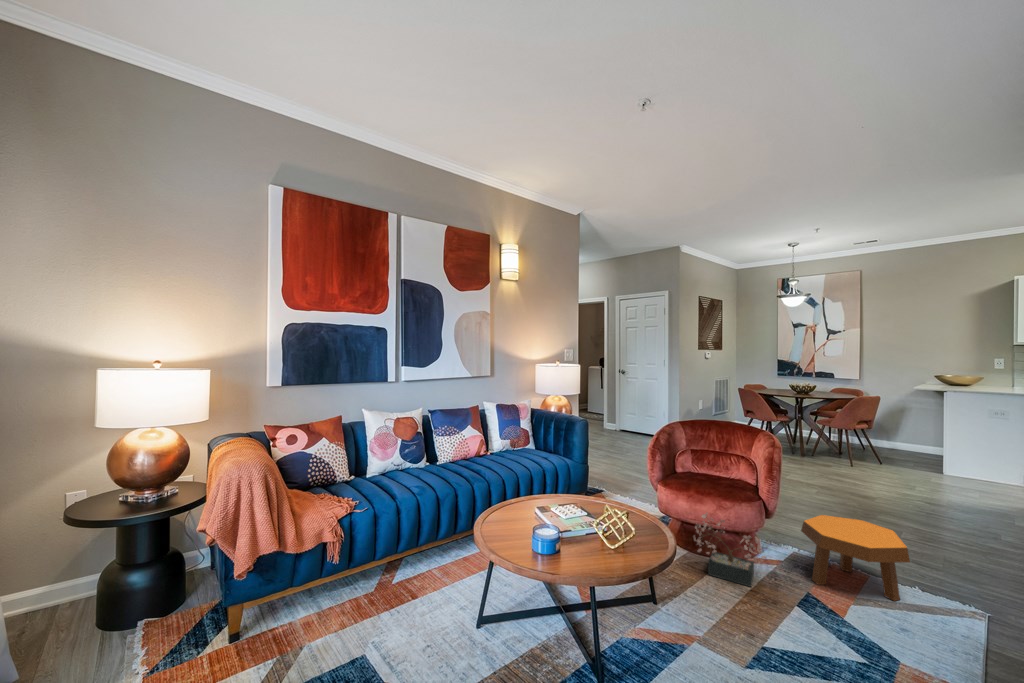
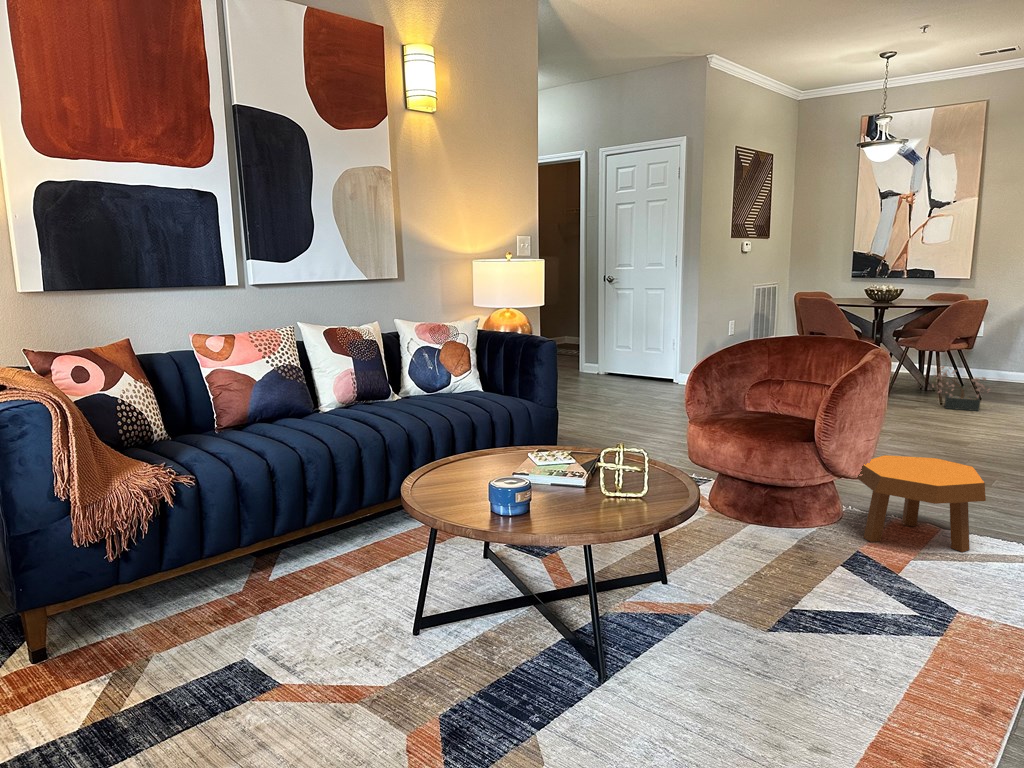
decorative plant: present [694,513,766,587] -> present [932,366,991,411]

